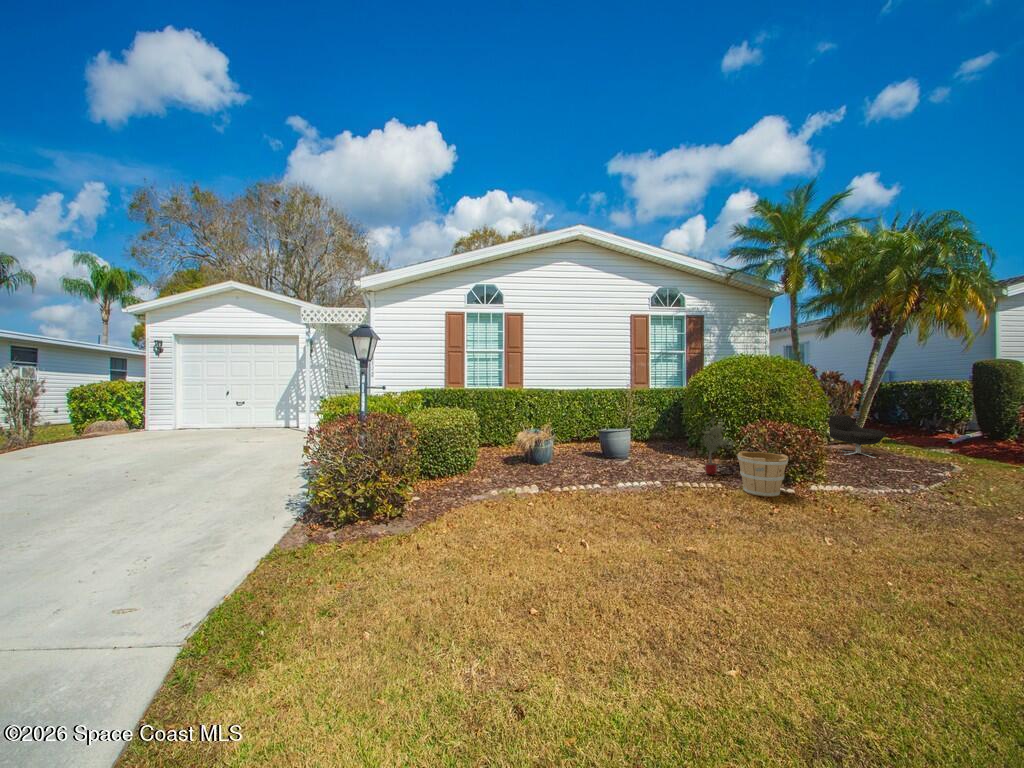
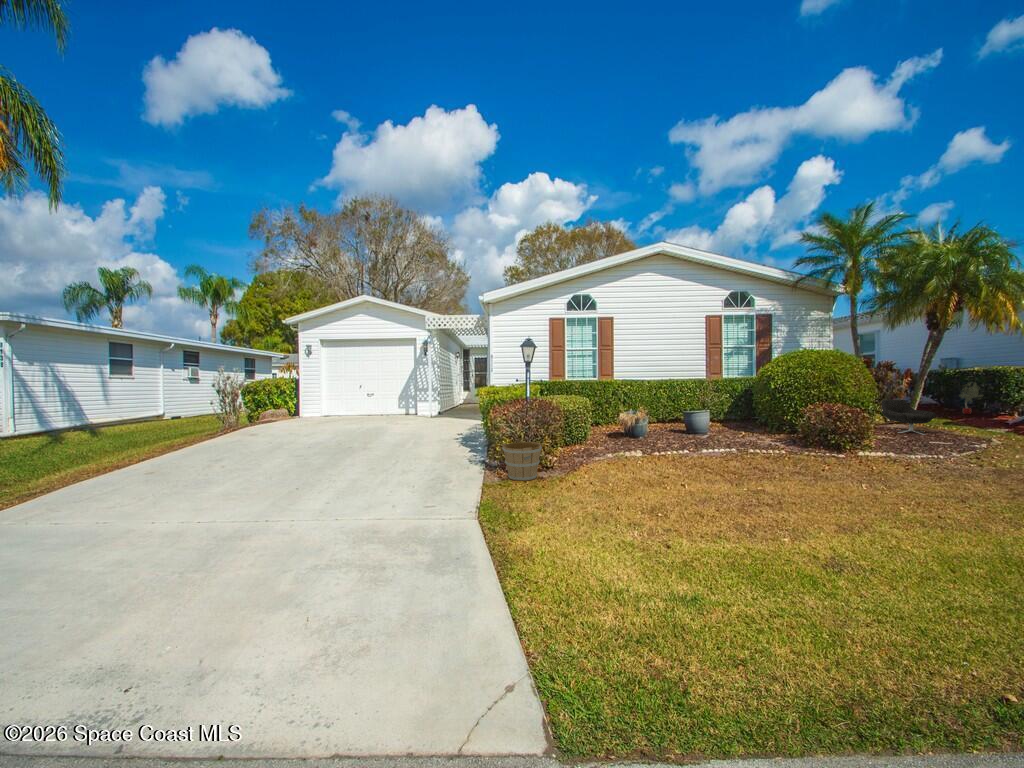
potted tree: present [703,418,734,475] -> present [959,382,982,414]
wooden bucket: present [737,451,788,497] -> present [502,442,542,481]

